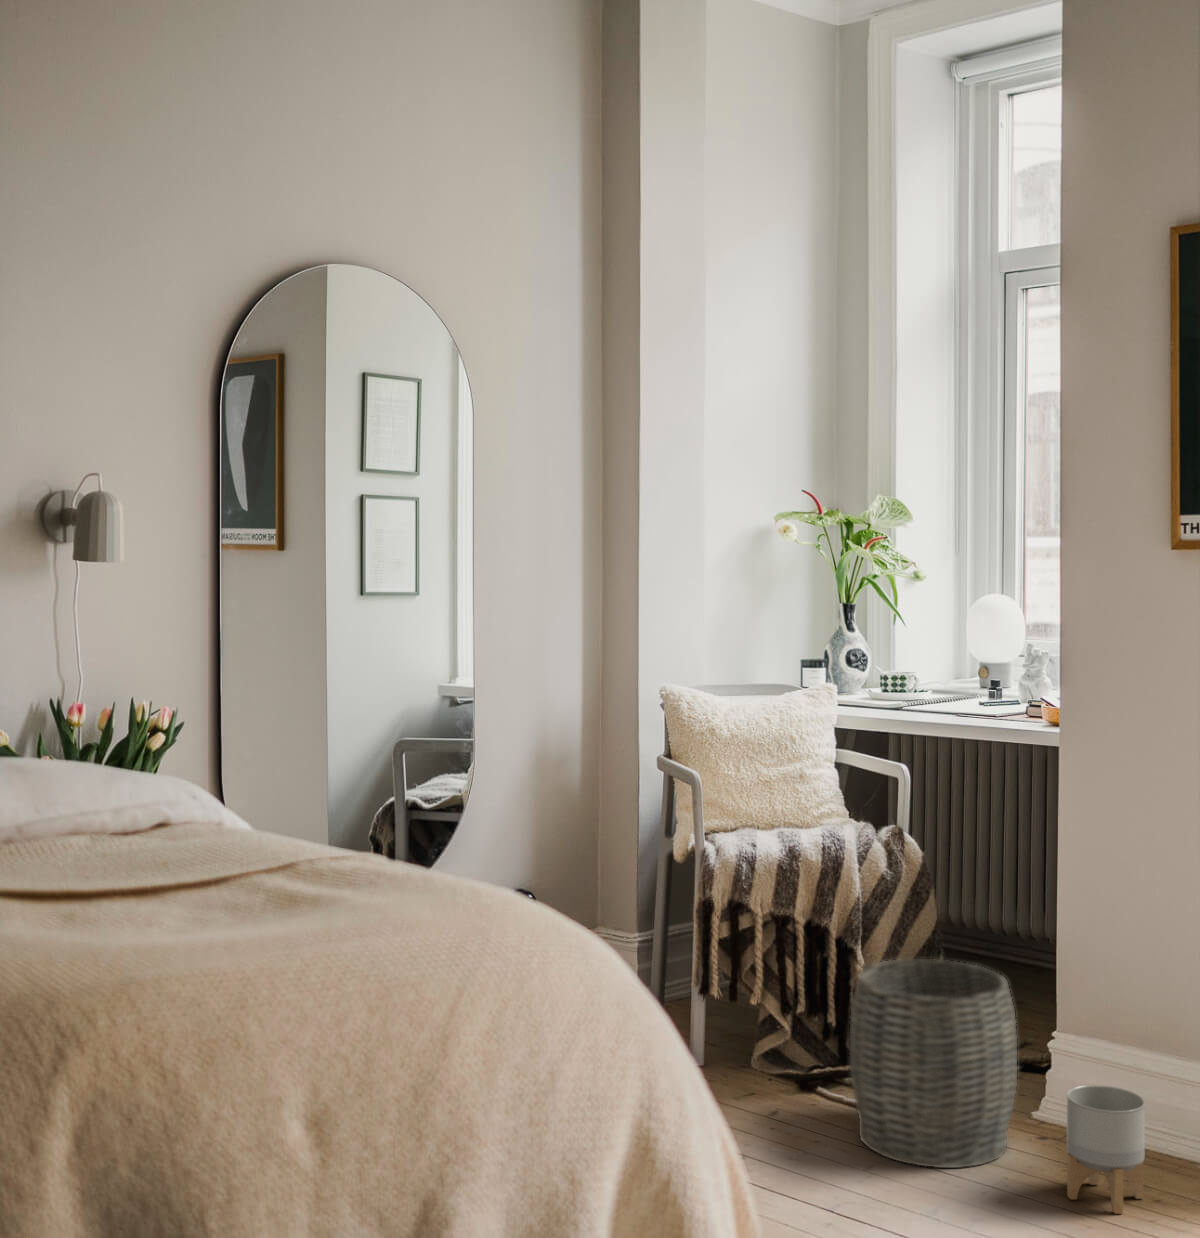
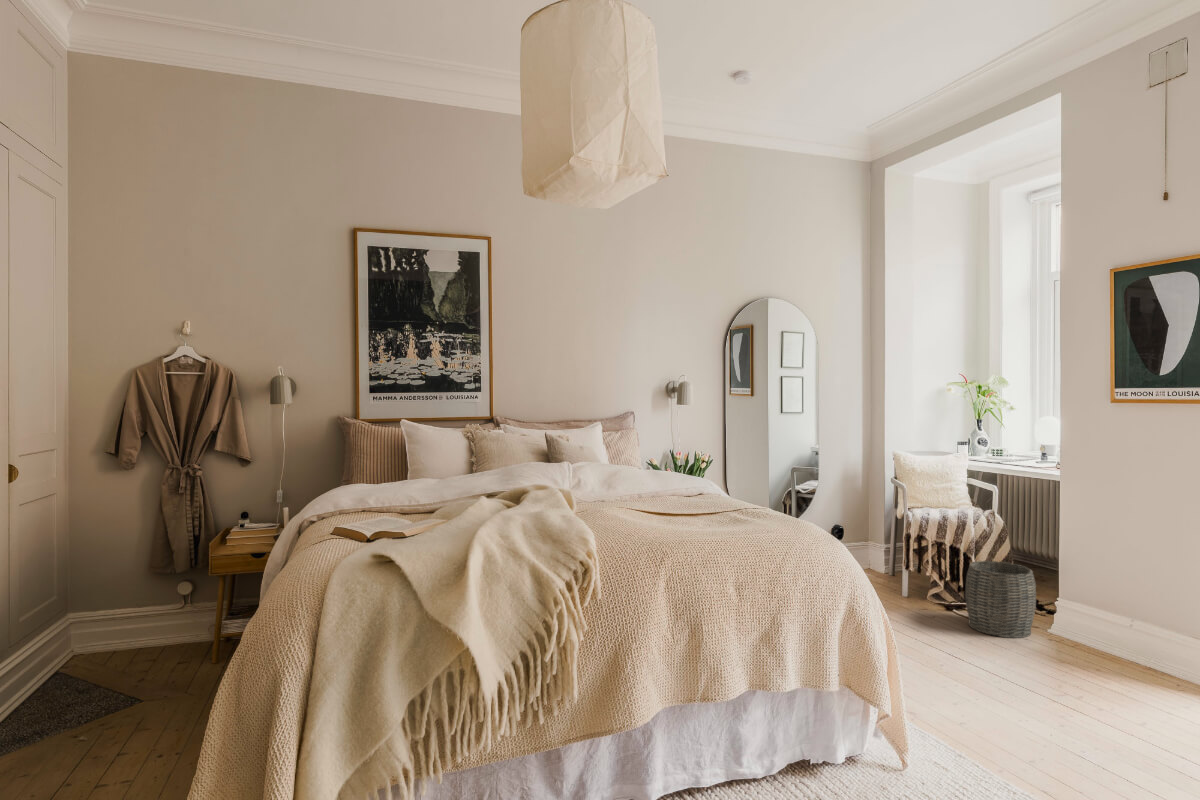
planter: present [1067,1085,1145,1214] -> none [1051,611,1085,658]

